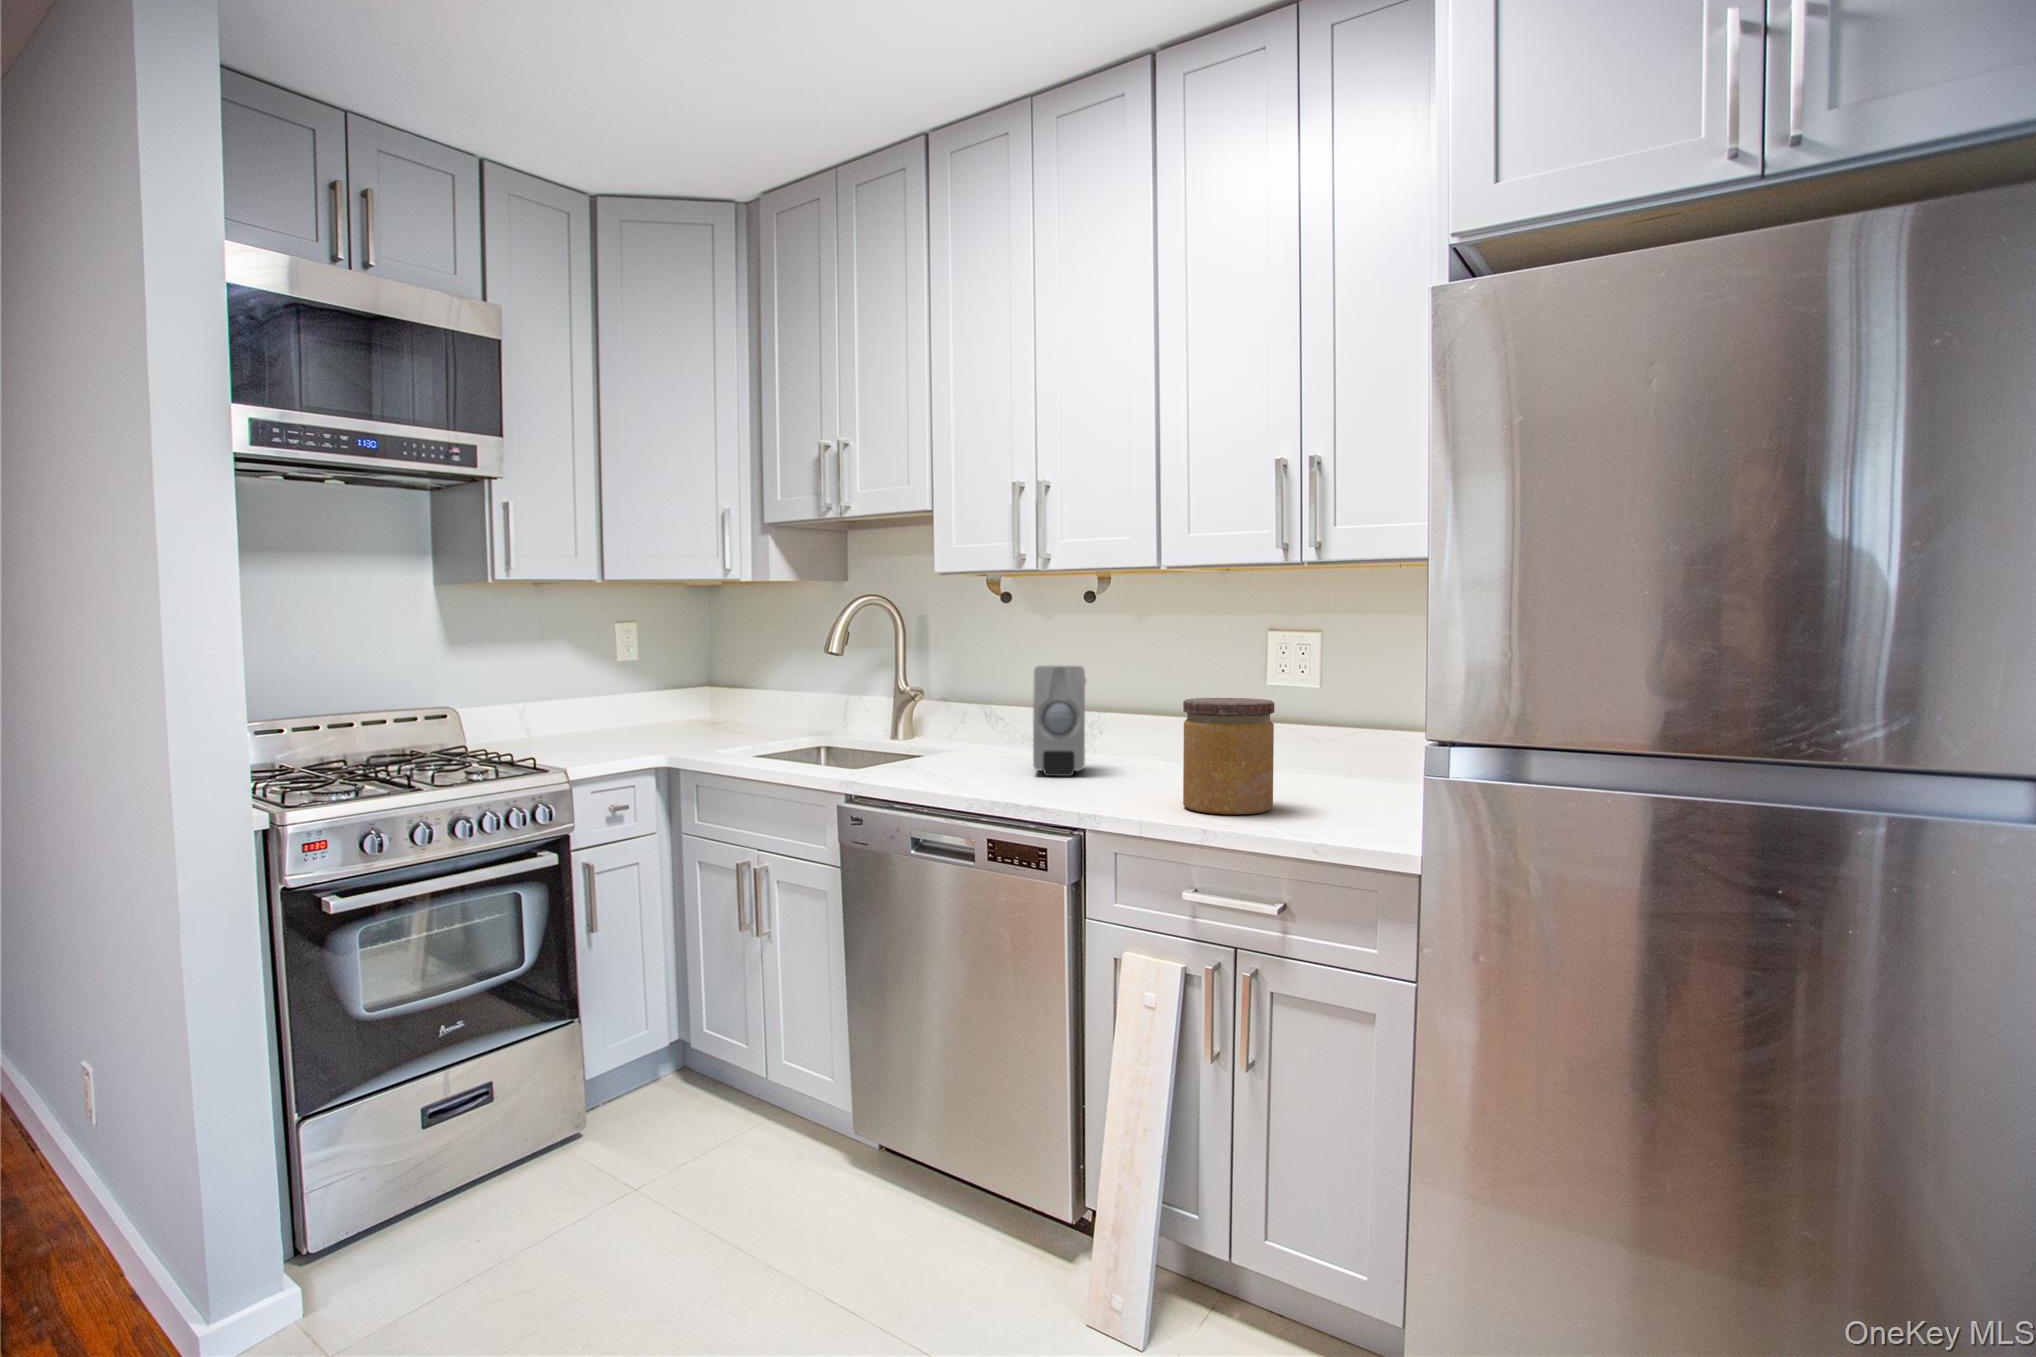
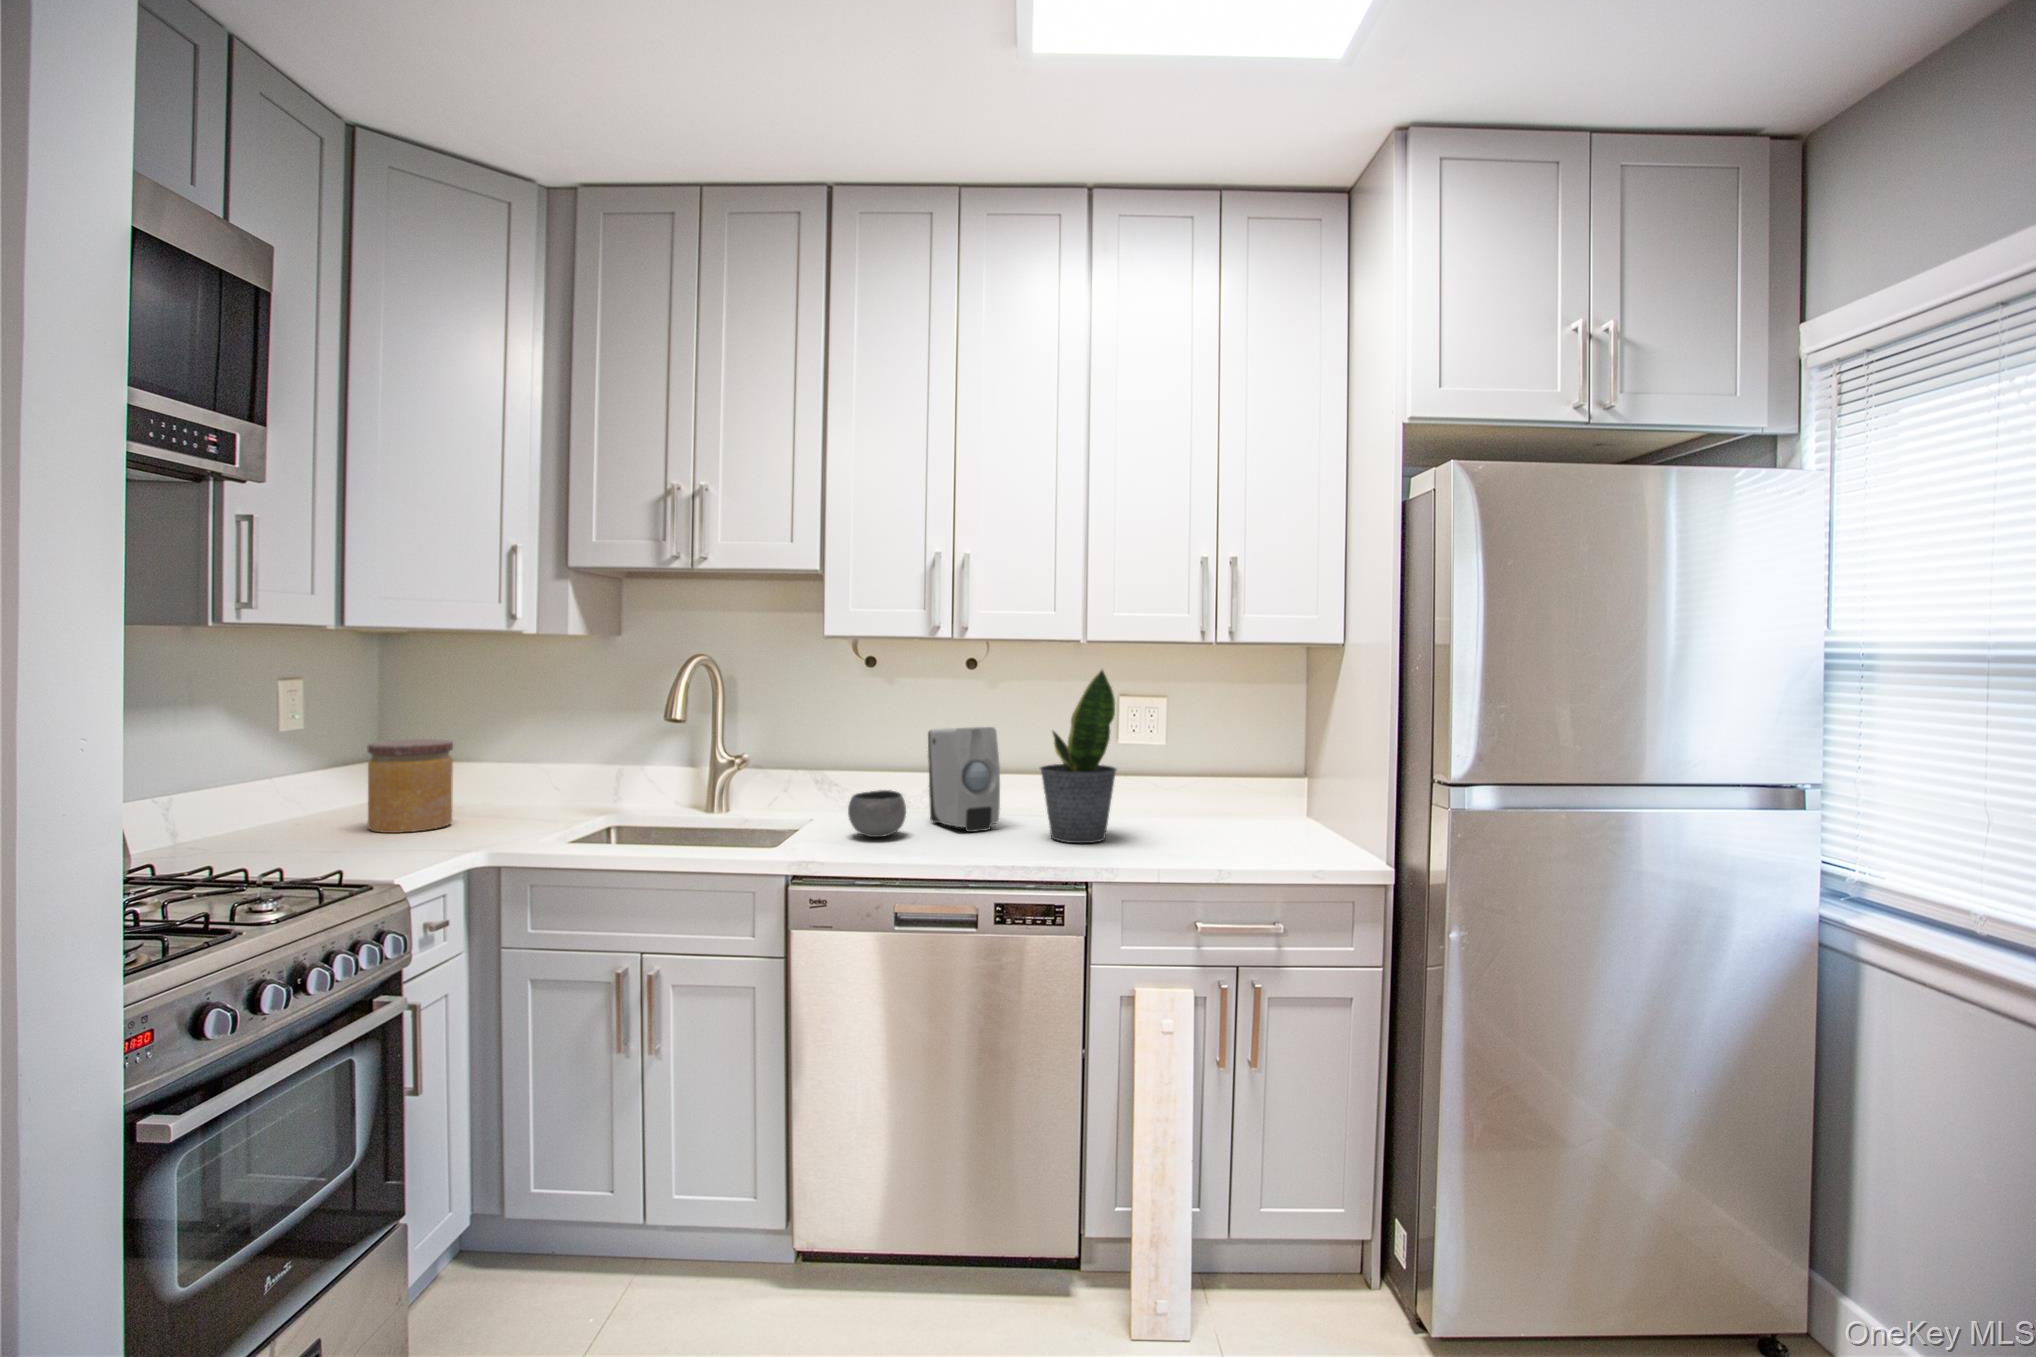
potted plant: none [1093,595,1180,793] -> present [1040,670,1116,843]
jar: present [1183,698,1274,814] -> present [368,739,453,833]
bowl: none [930,728,988,773] -> present [848,790,906,837]

